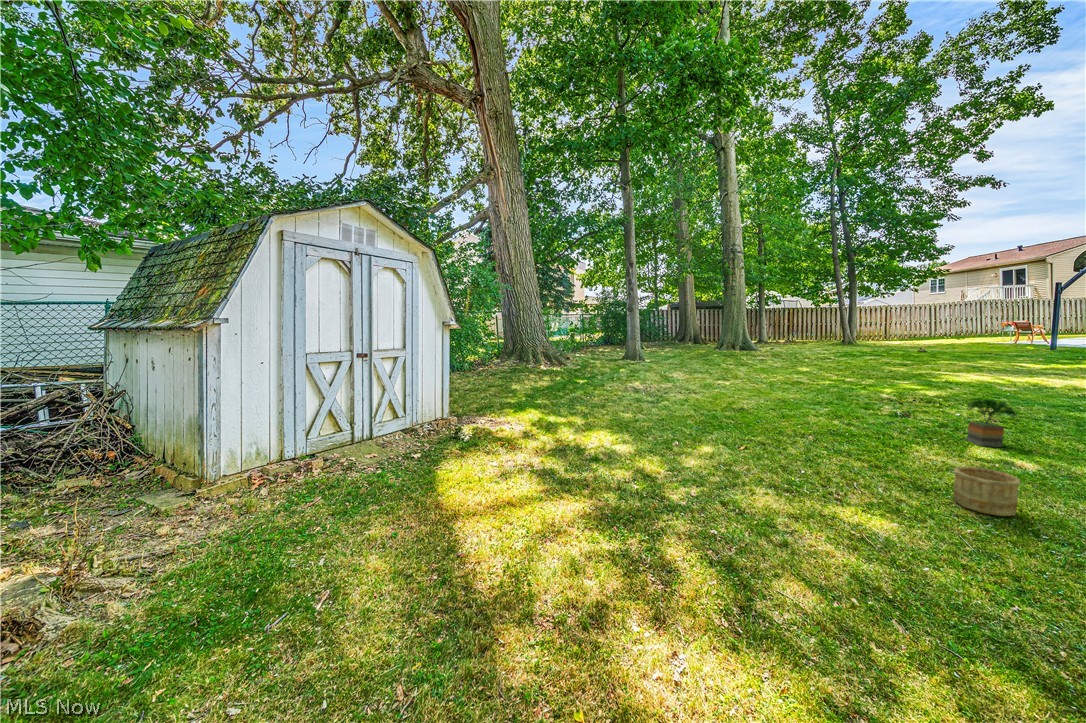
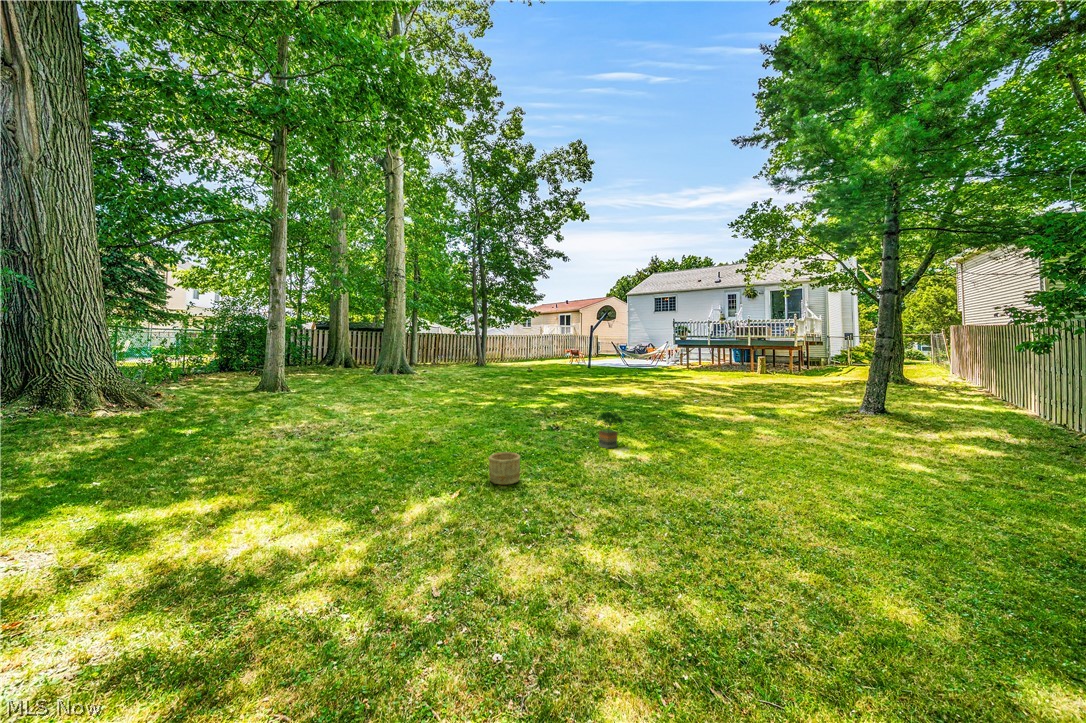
wooden bucket: present [953,466,1021,516] -> present [489,452,520,485]

